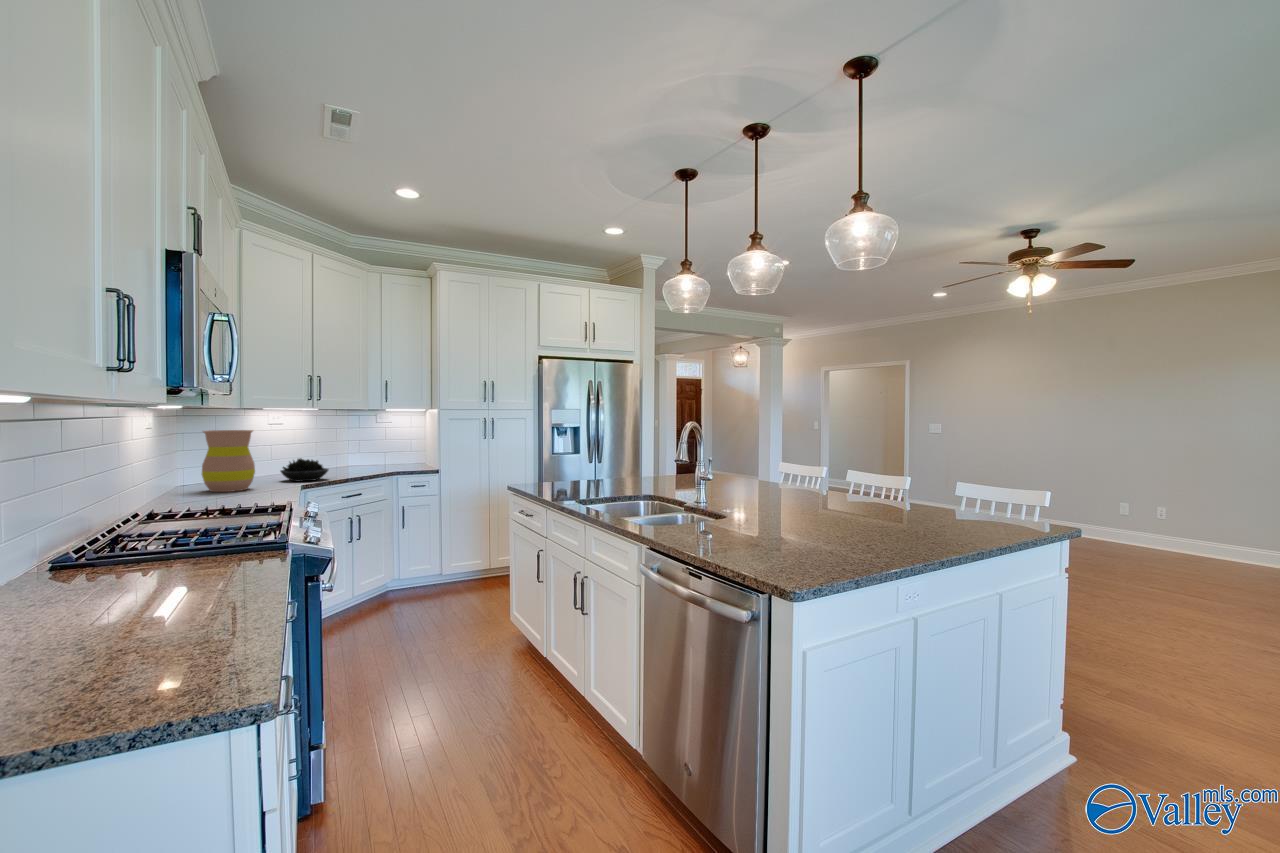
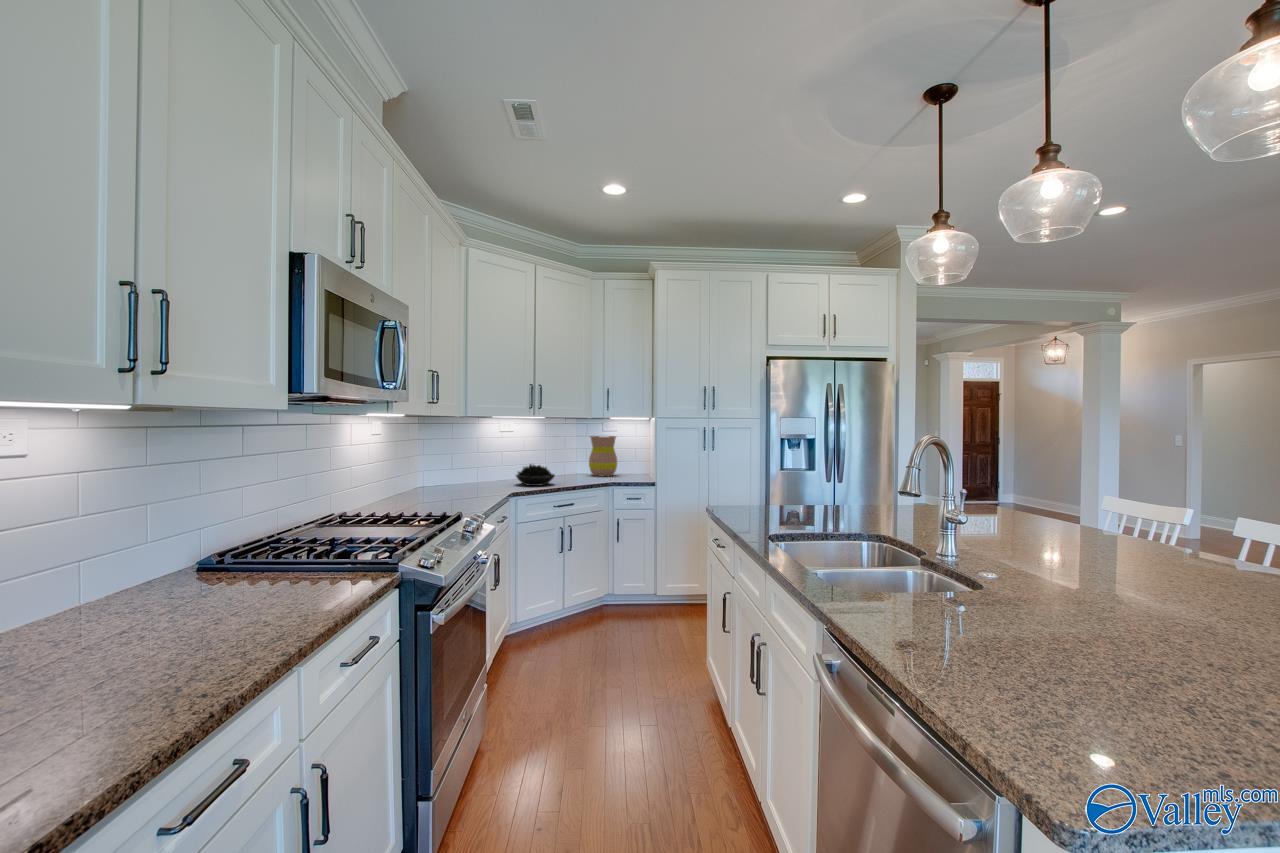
vase: present [202,430,255,492] -> present [589,436,617,476]

